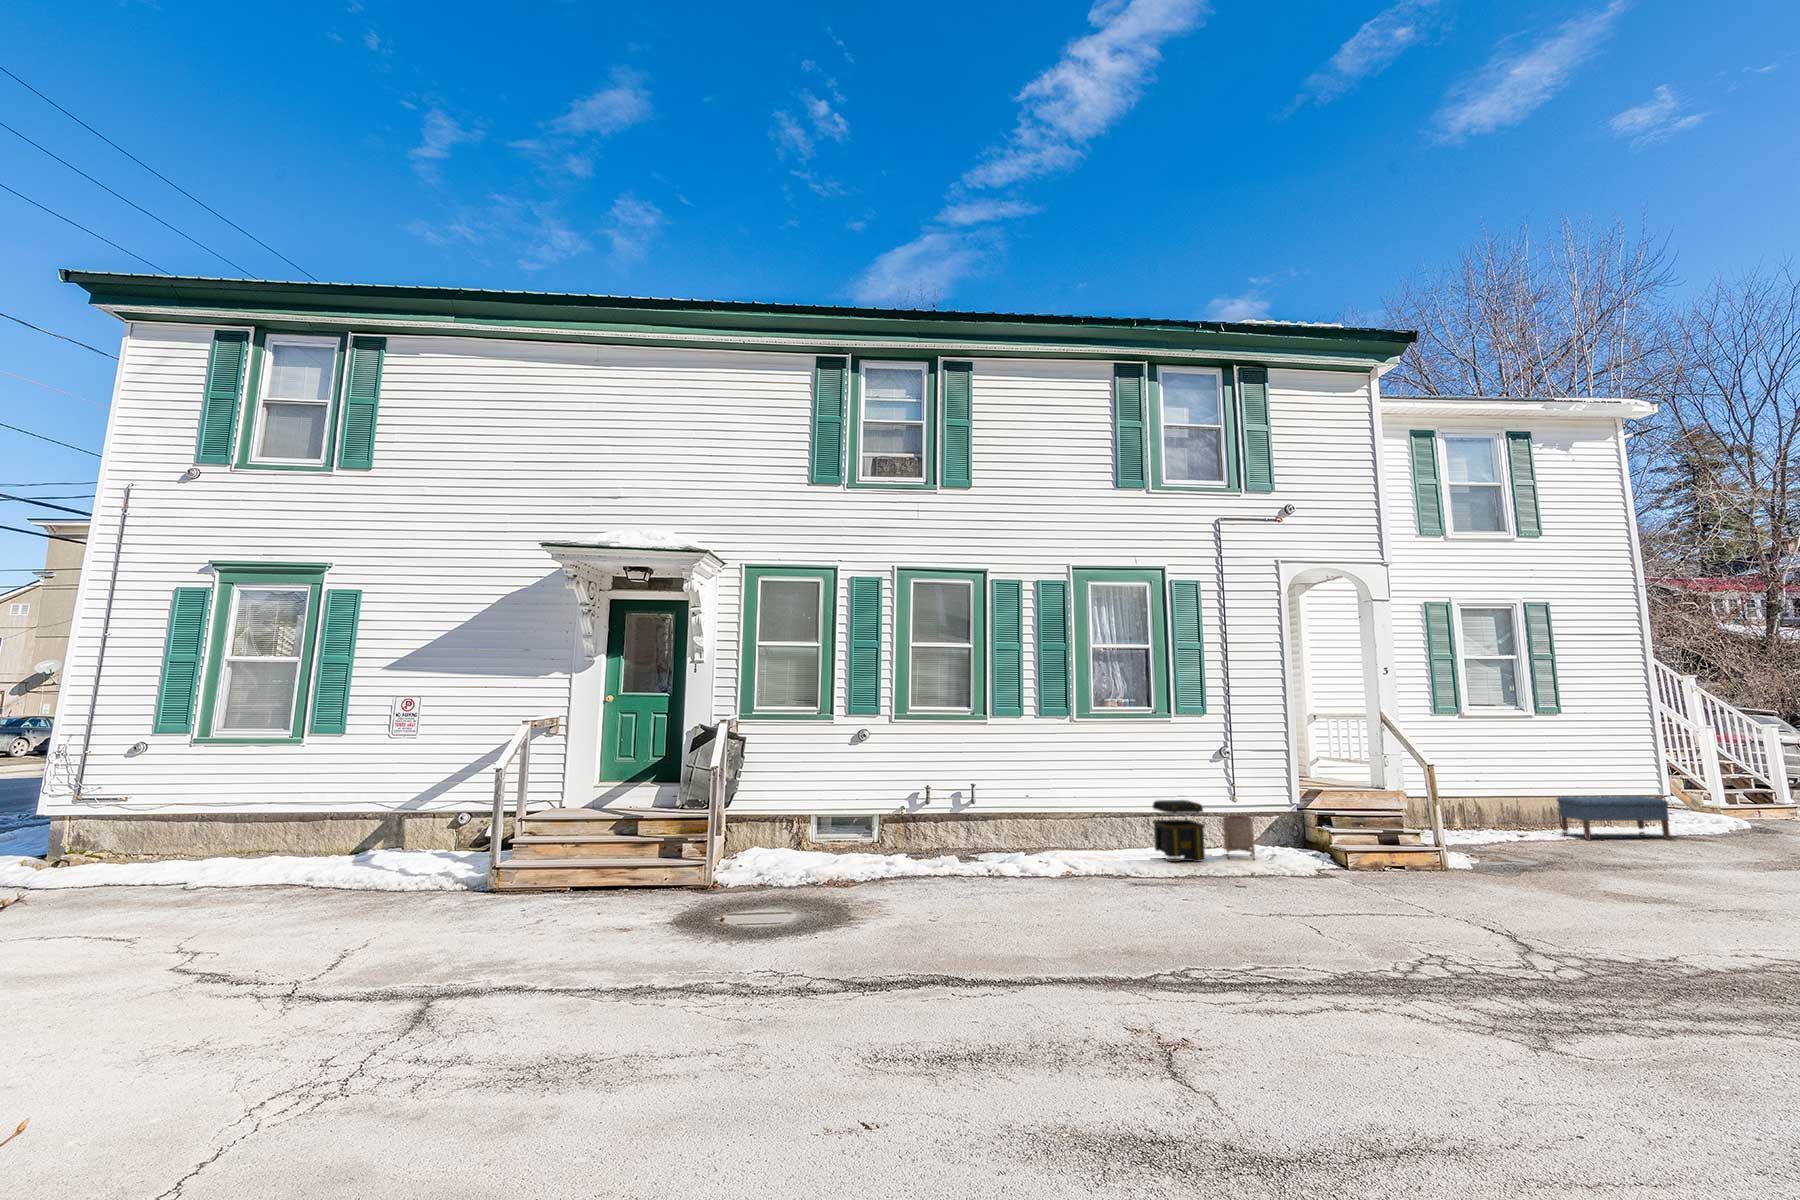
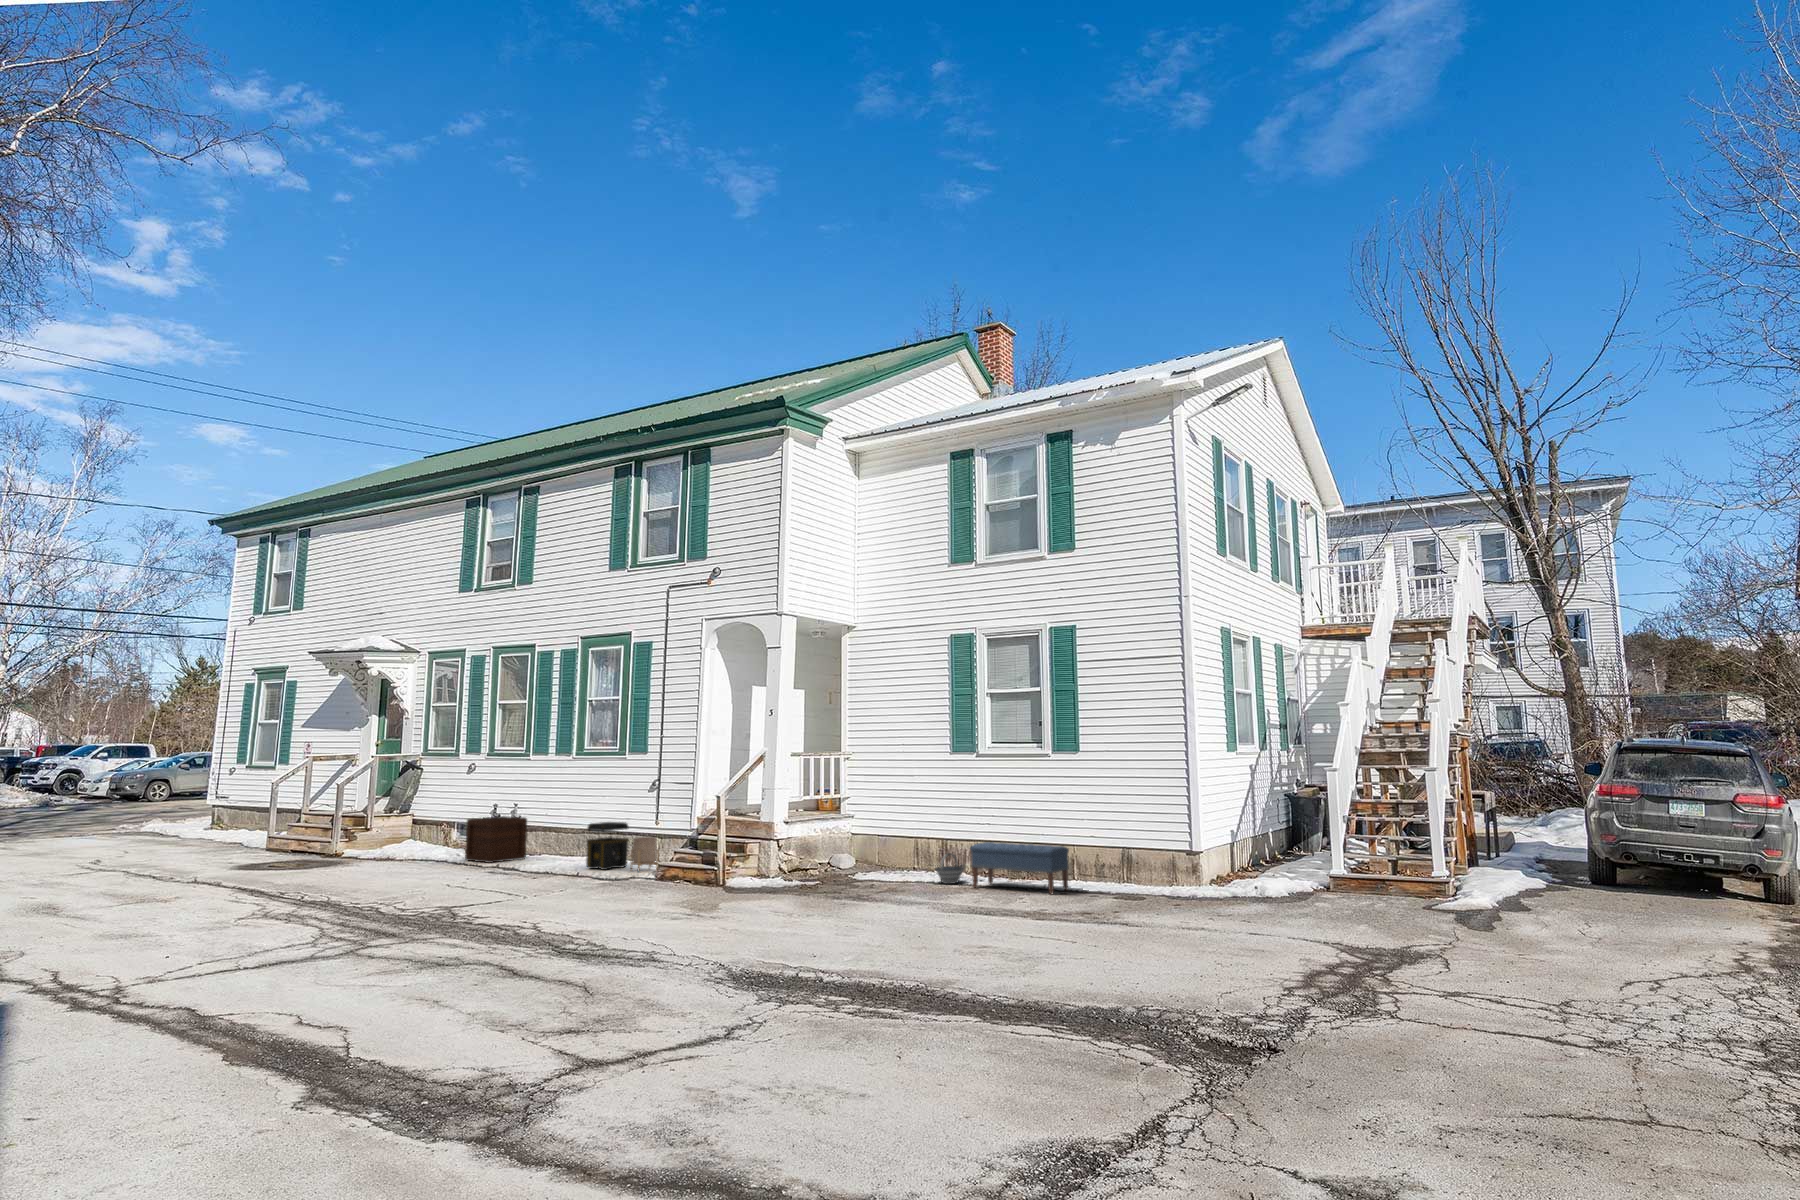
wooden crate: none [939,802,1004,870] -> present [465,816,527,863]
bucket: none [1519,809,1555,839] -> present [935,853,964,884]

